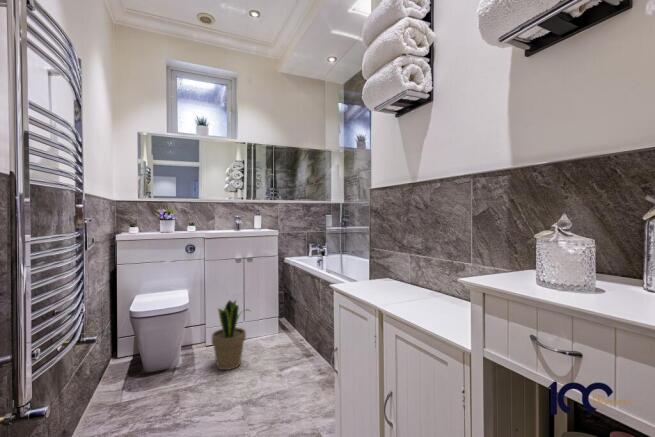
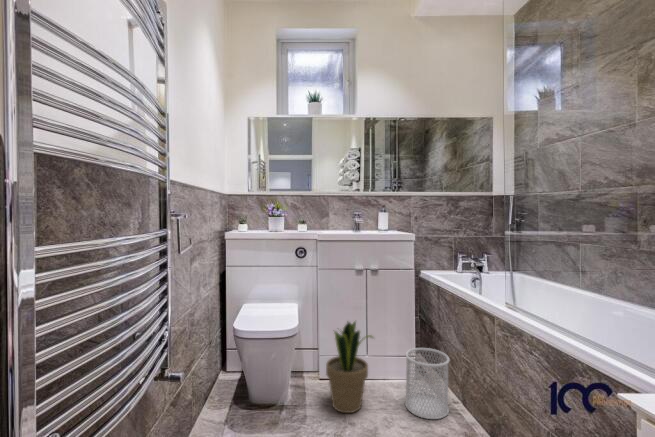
wastebasket: none [274,315,305,363] -> present [405,348,449,419]

